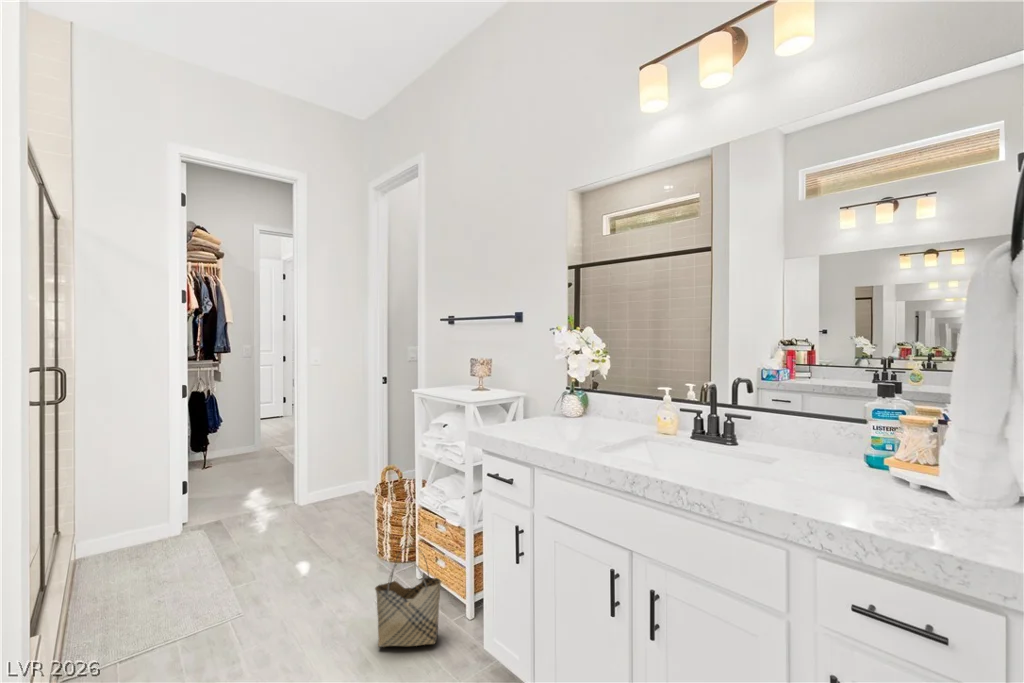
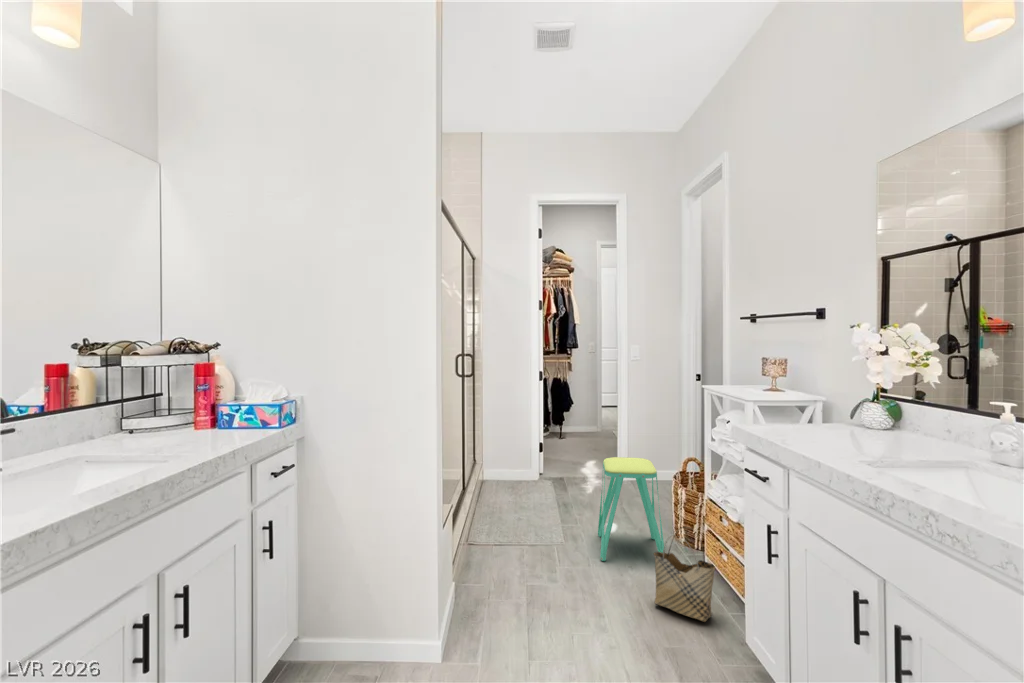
stool: none [287,478,376,617] -> present [598,457,664,561]

